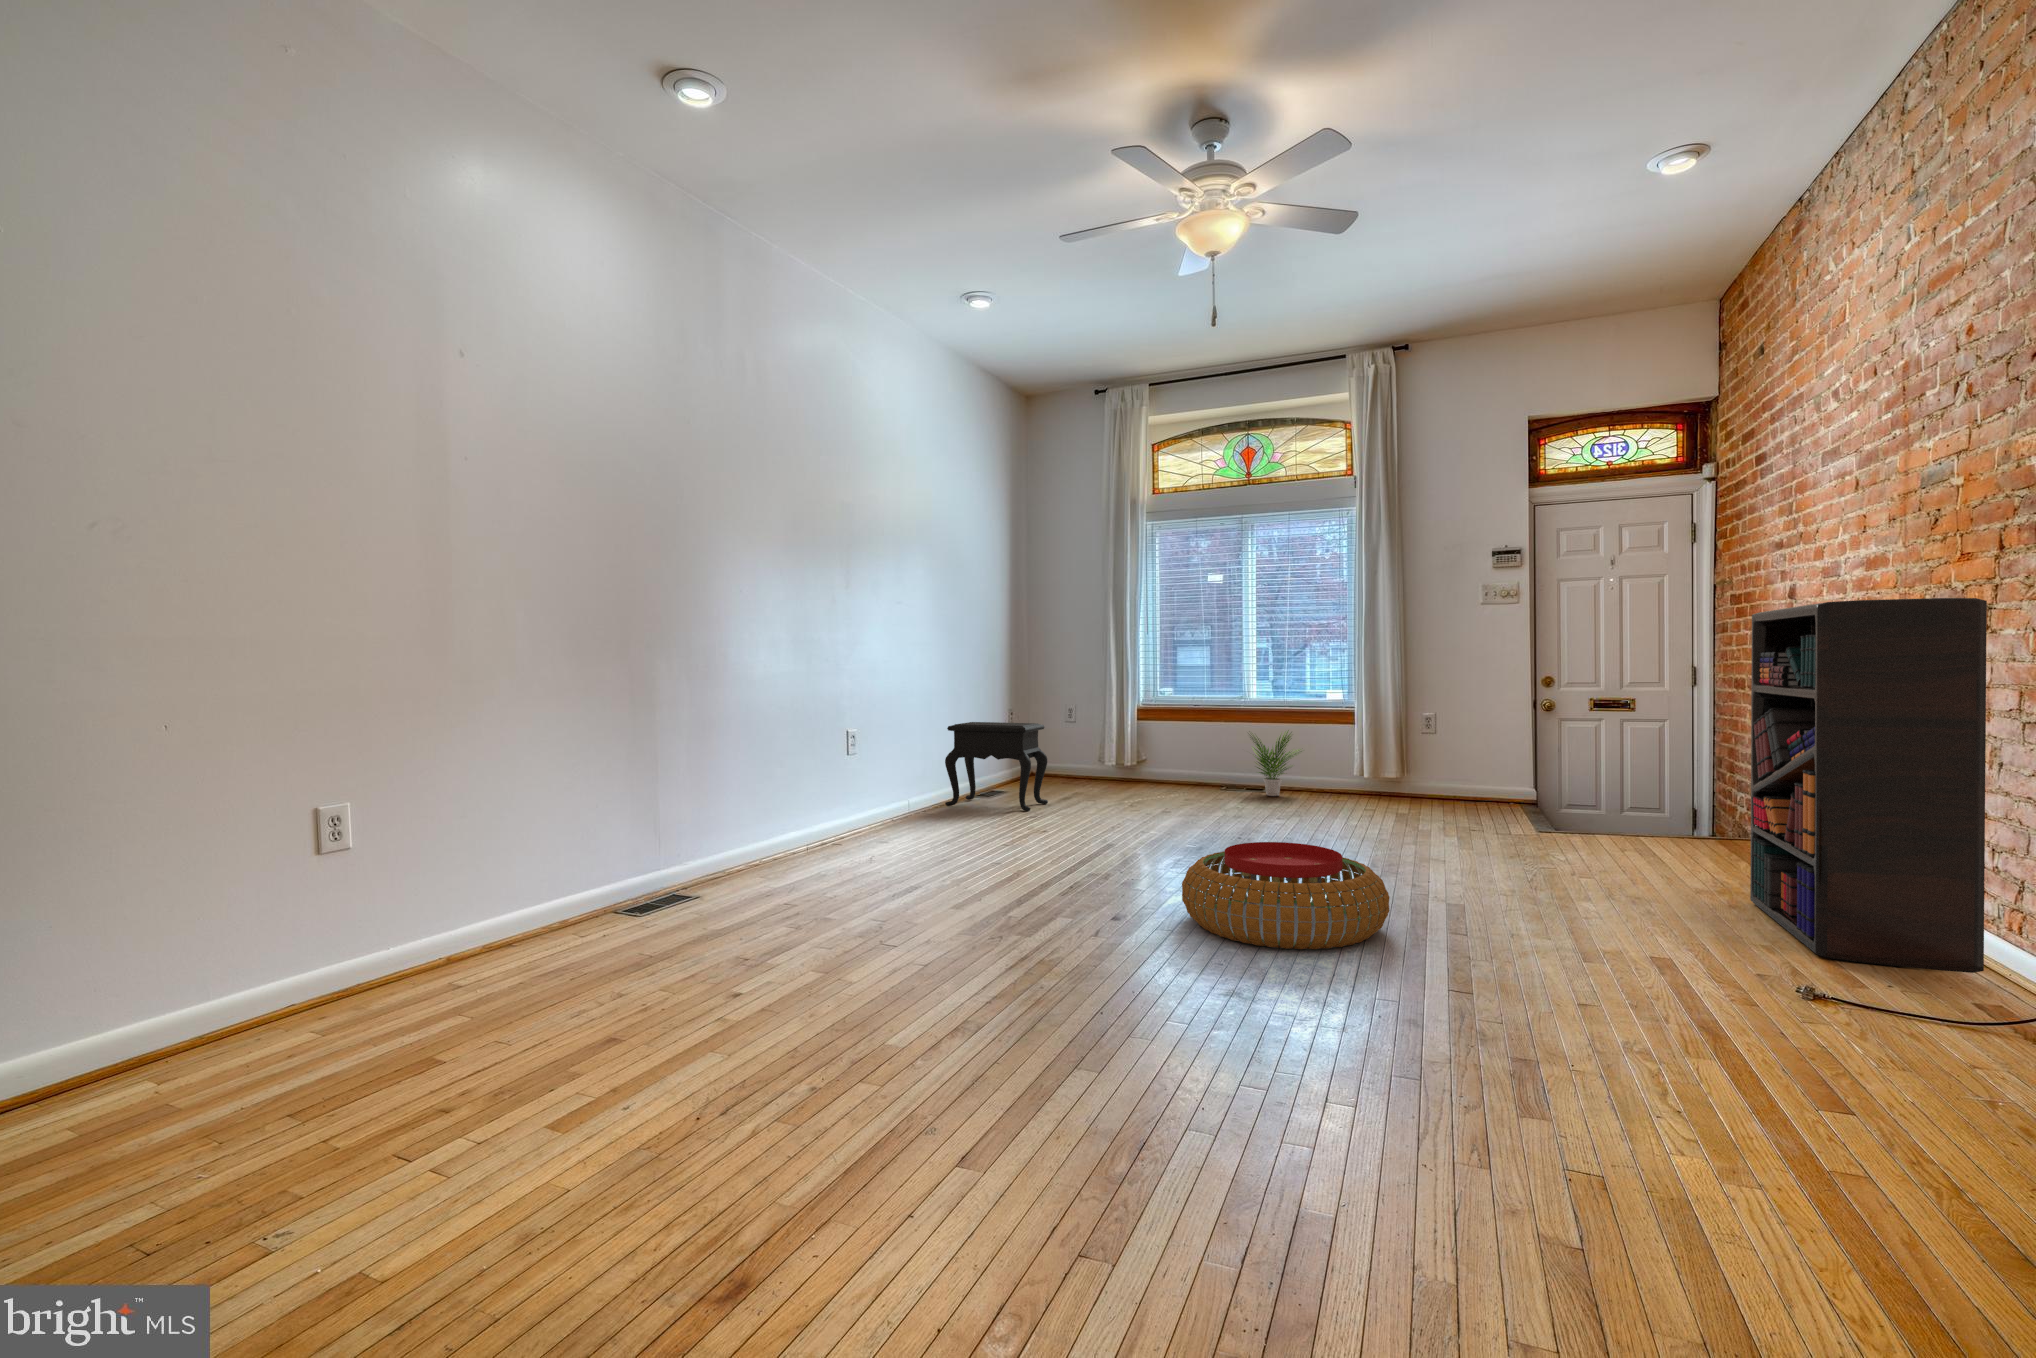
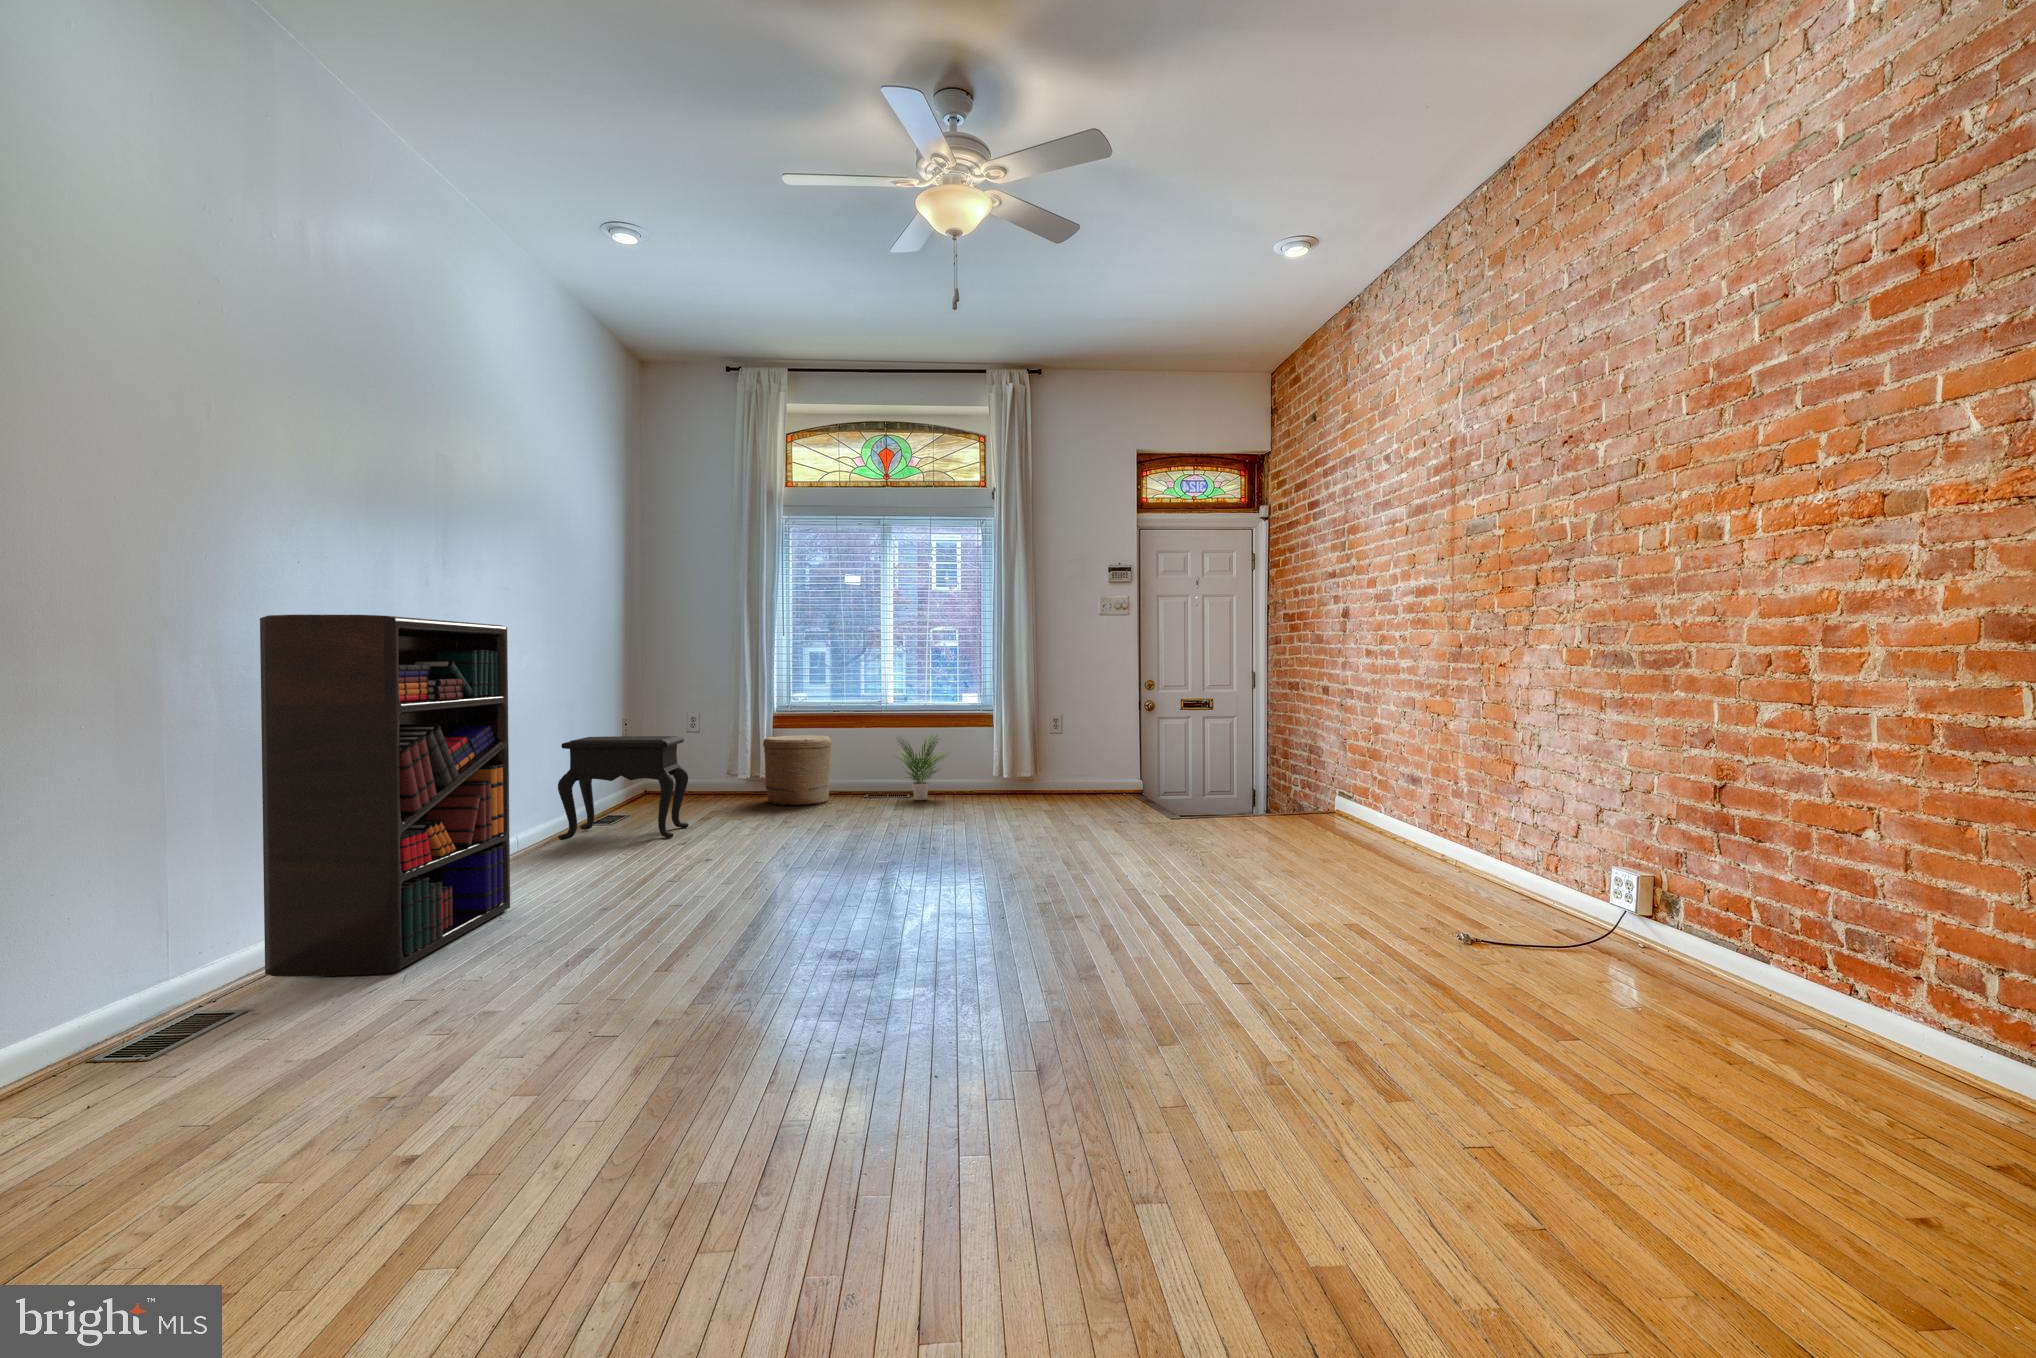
bookshelf: present [1750,598,1987,973] -> present [260,615,510,977]
woven basket: none [1123,728,1186,793] -> present [763,735,832,806]
pouf: present [1182,842,1390,949] -> none [936,854,1142,968]

